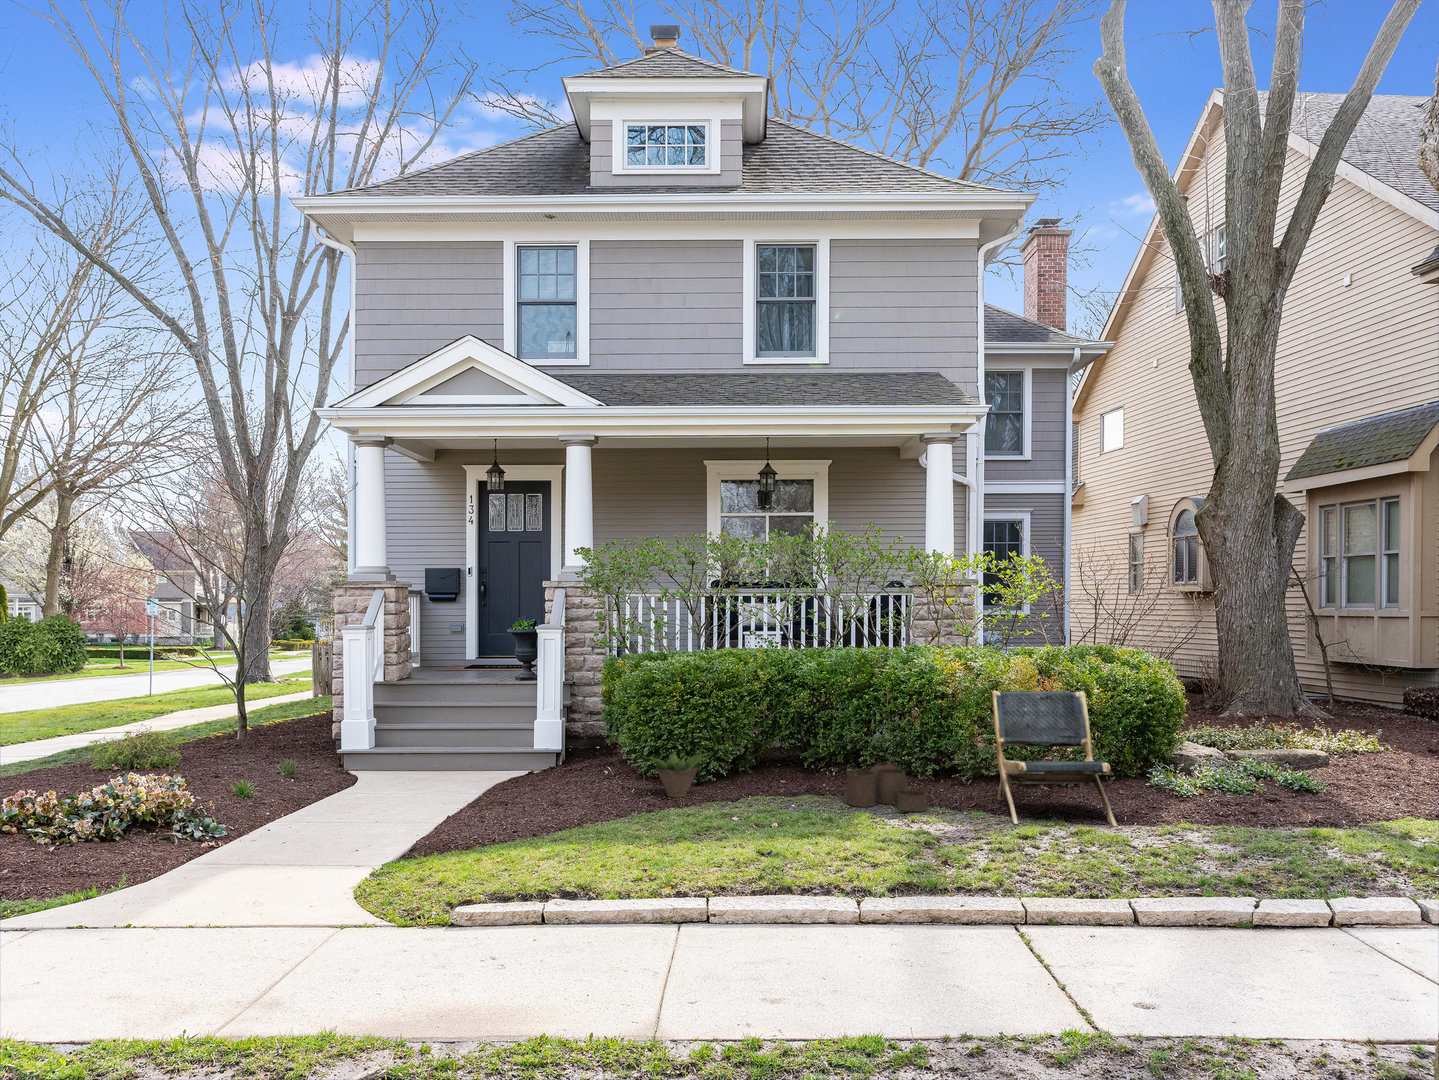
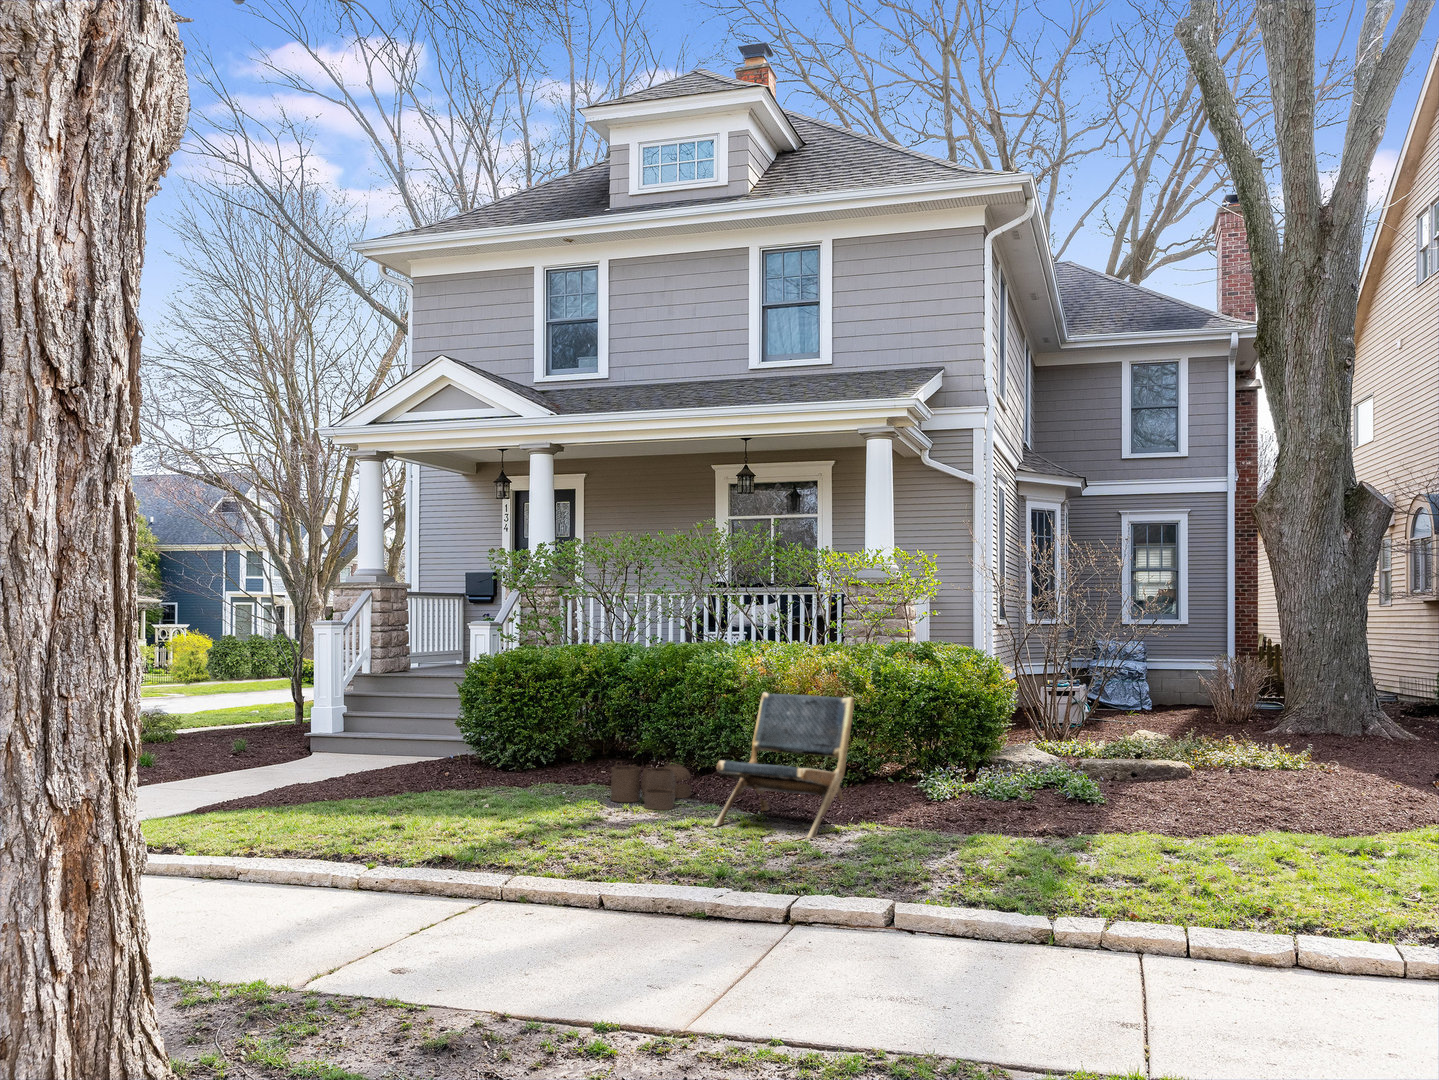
decorative plant: present [647,753,709,797] -> none [457,739,531,781]

